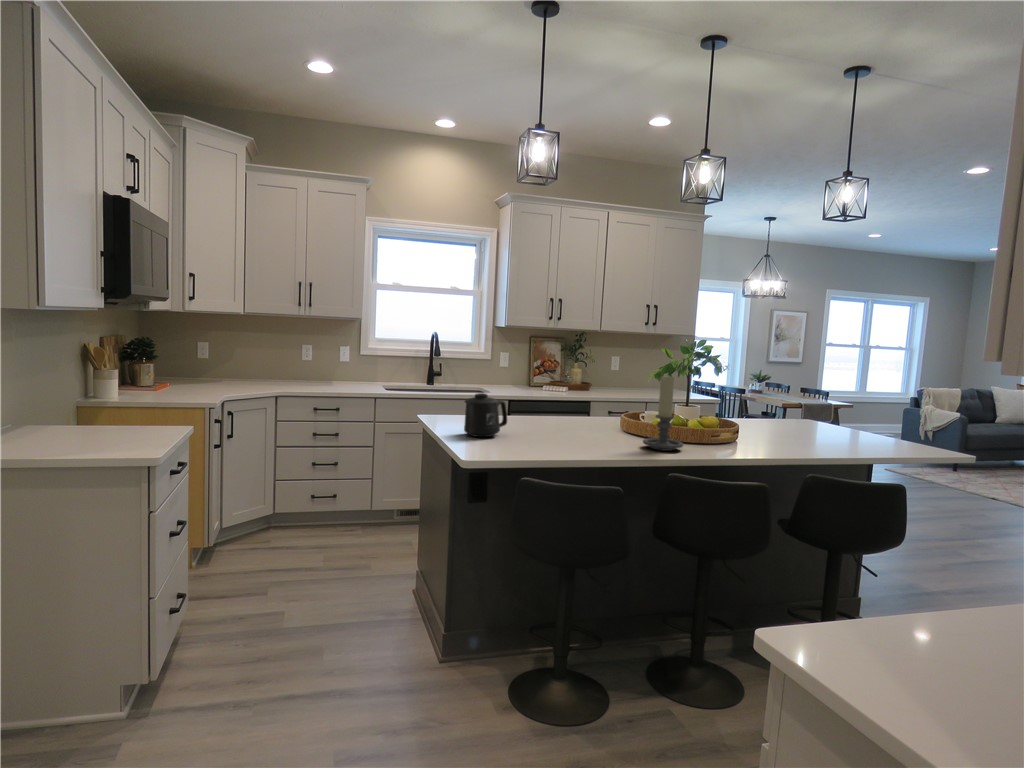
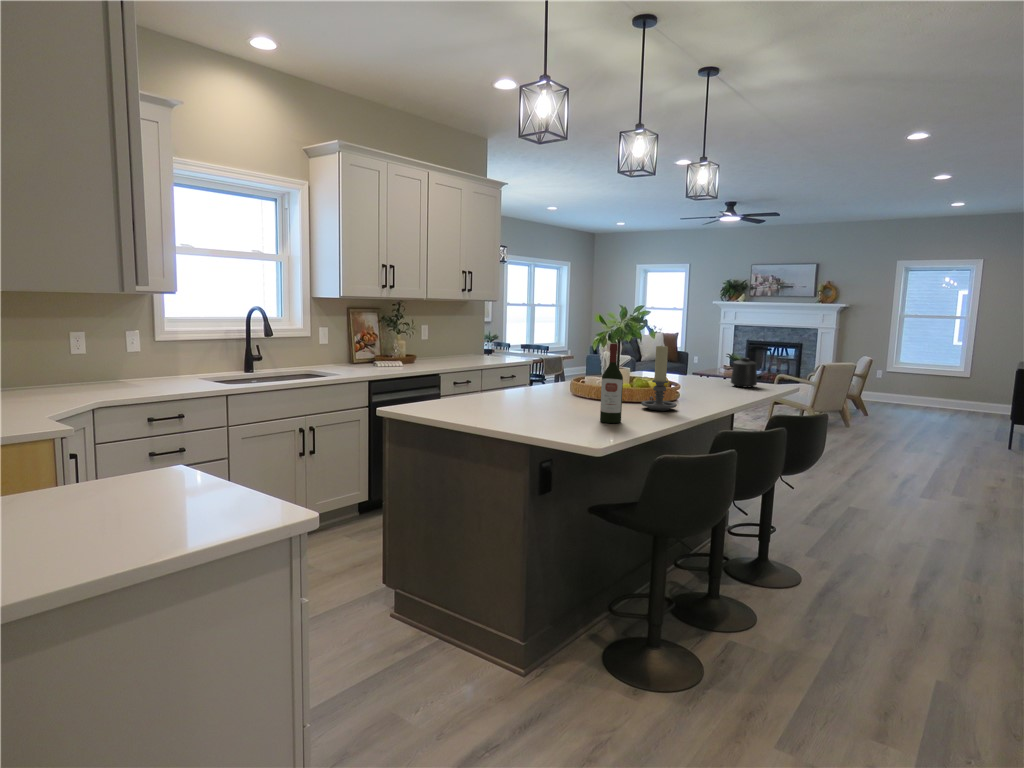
wine bottle: none [546,366,571,451] -> present [600,343,623,423]
mug: present [464,393,507,437] -> present [731,358,757,387]

